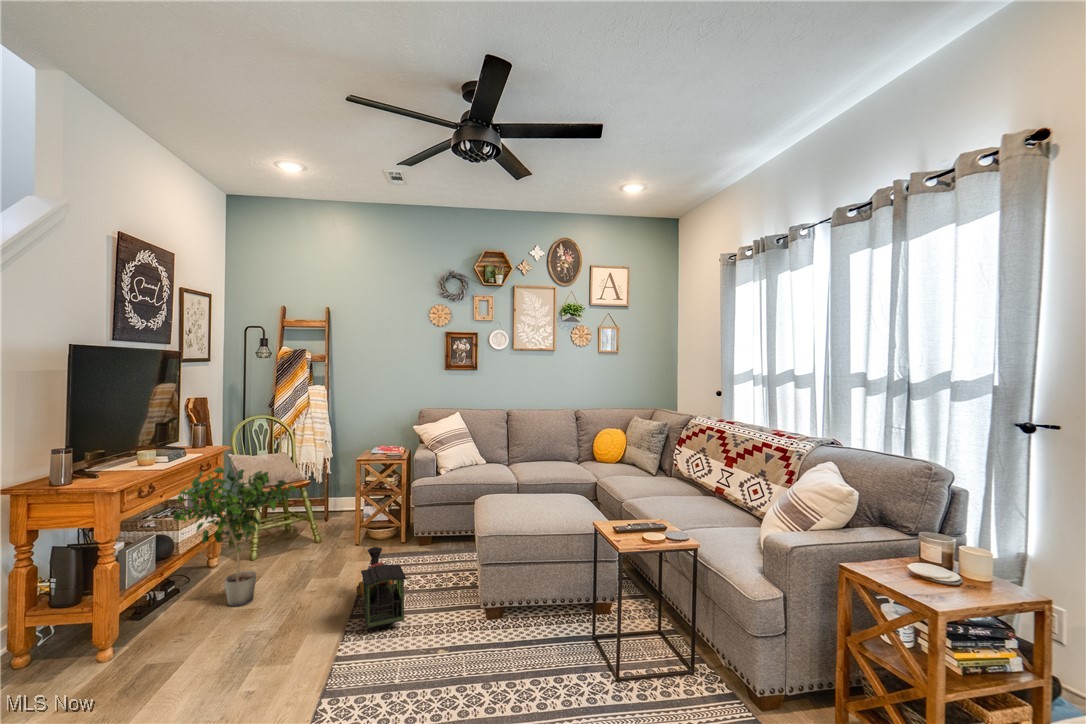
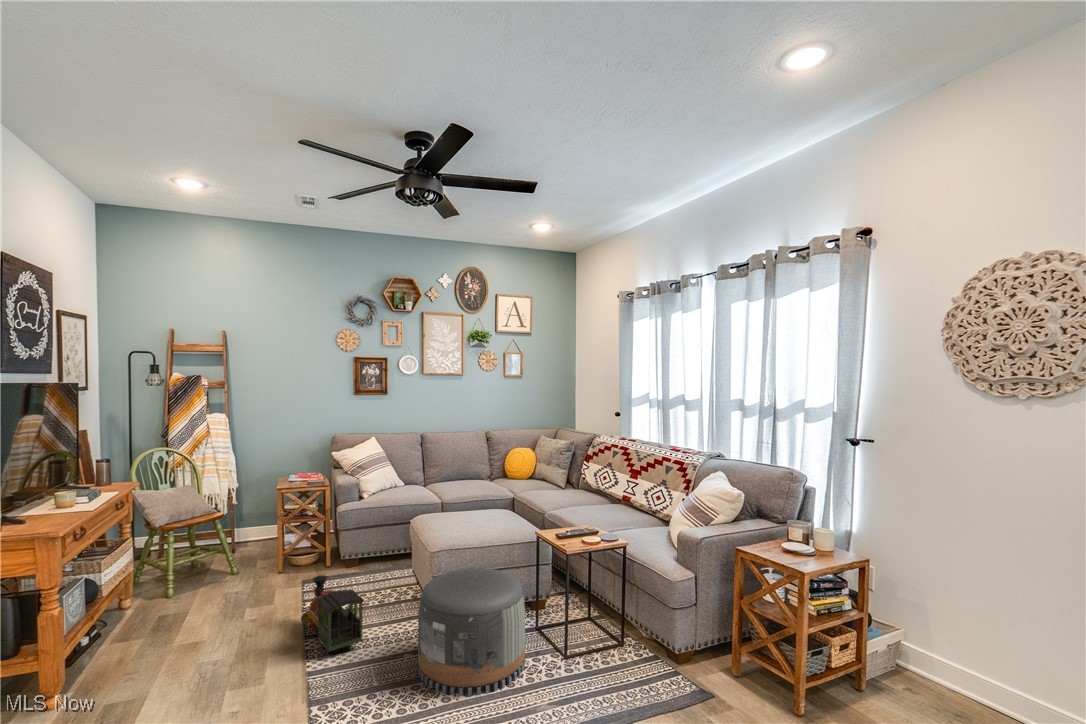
potted plant: present [173,467,297,606] -> none [101,506,235,652]
pouf: none [449,556,568,703] -> present [418,568,525,696]

